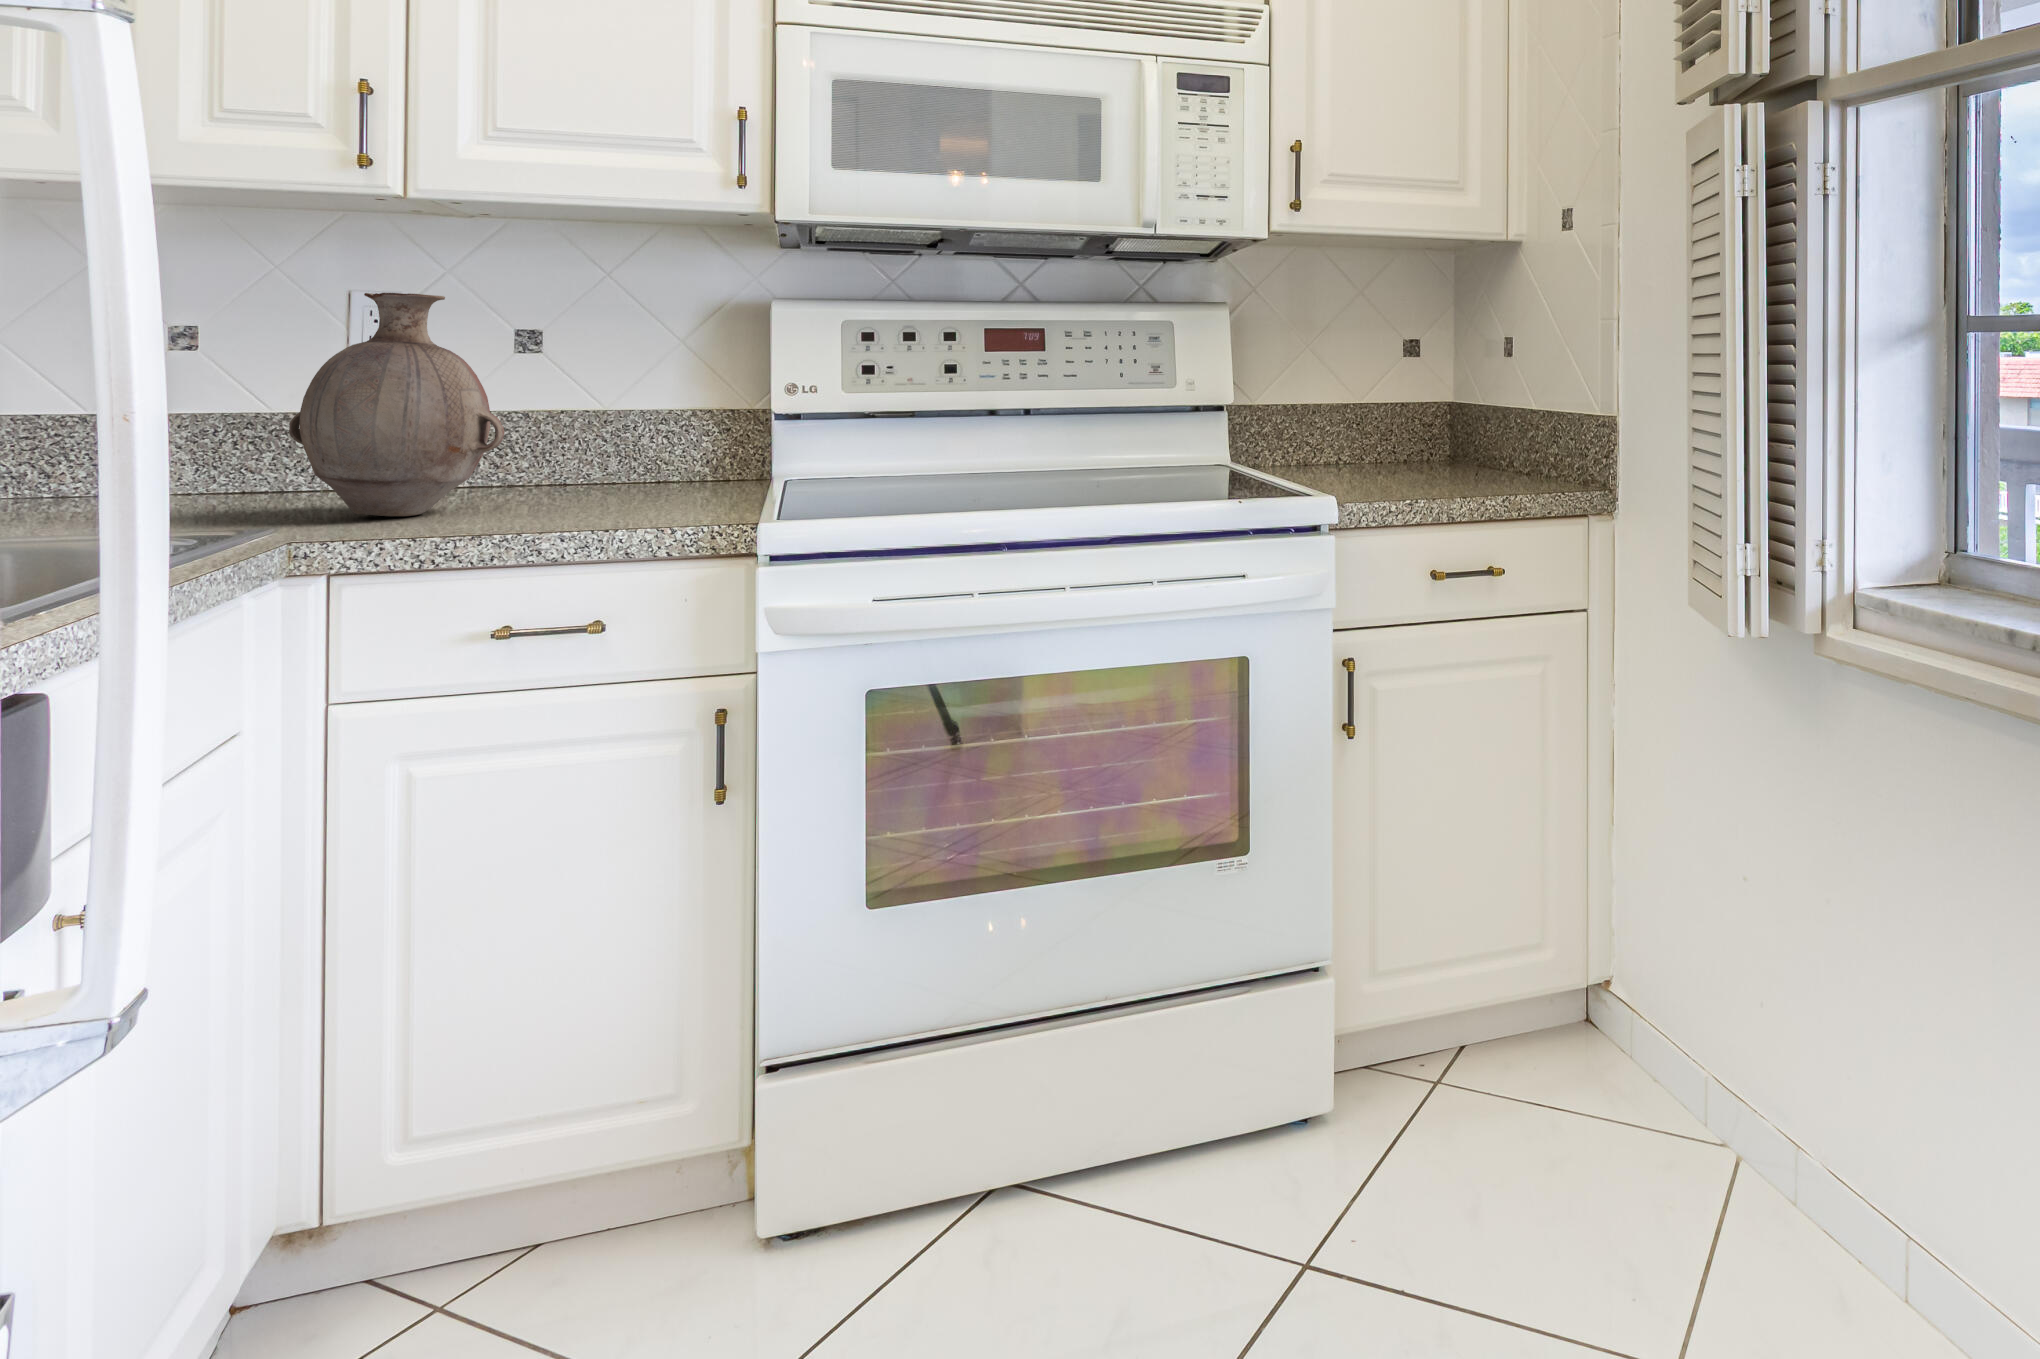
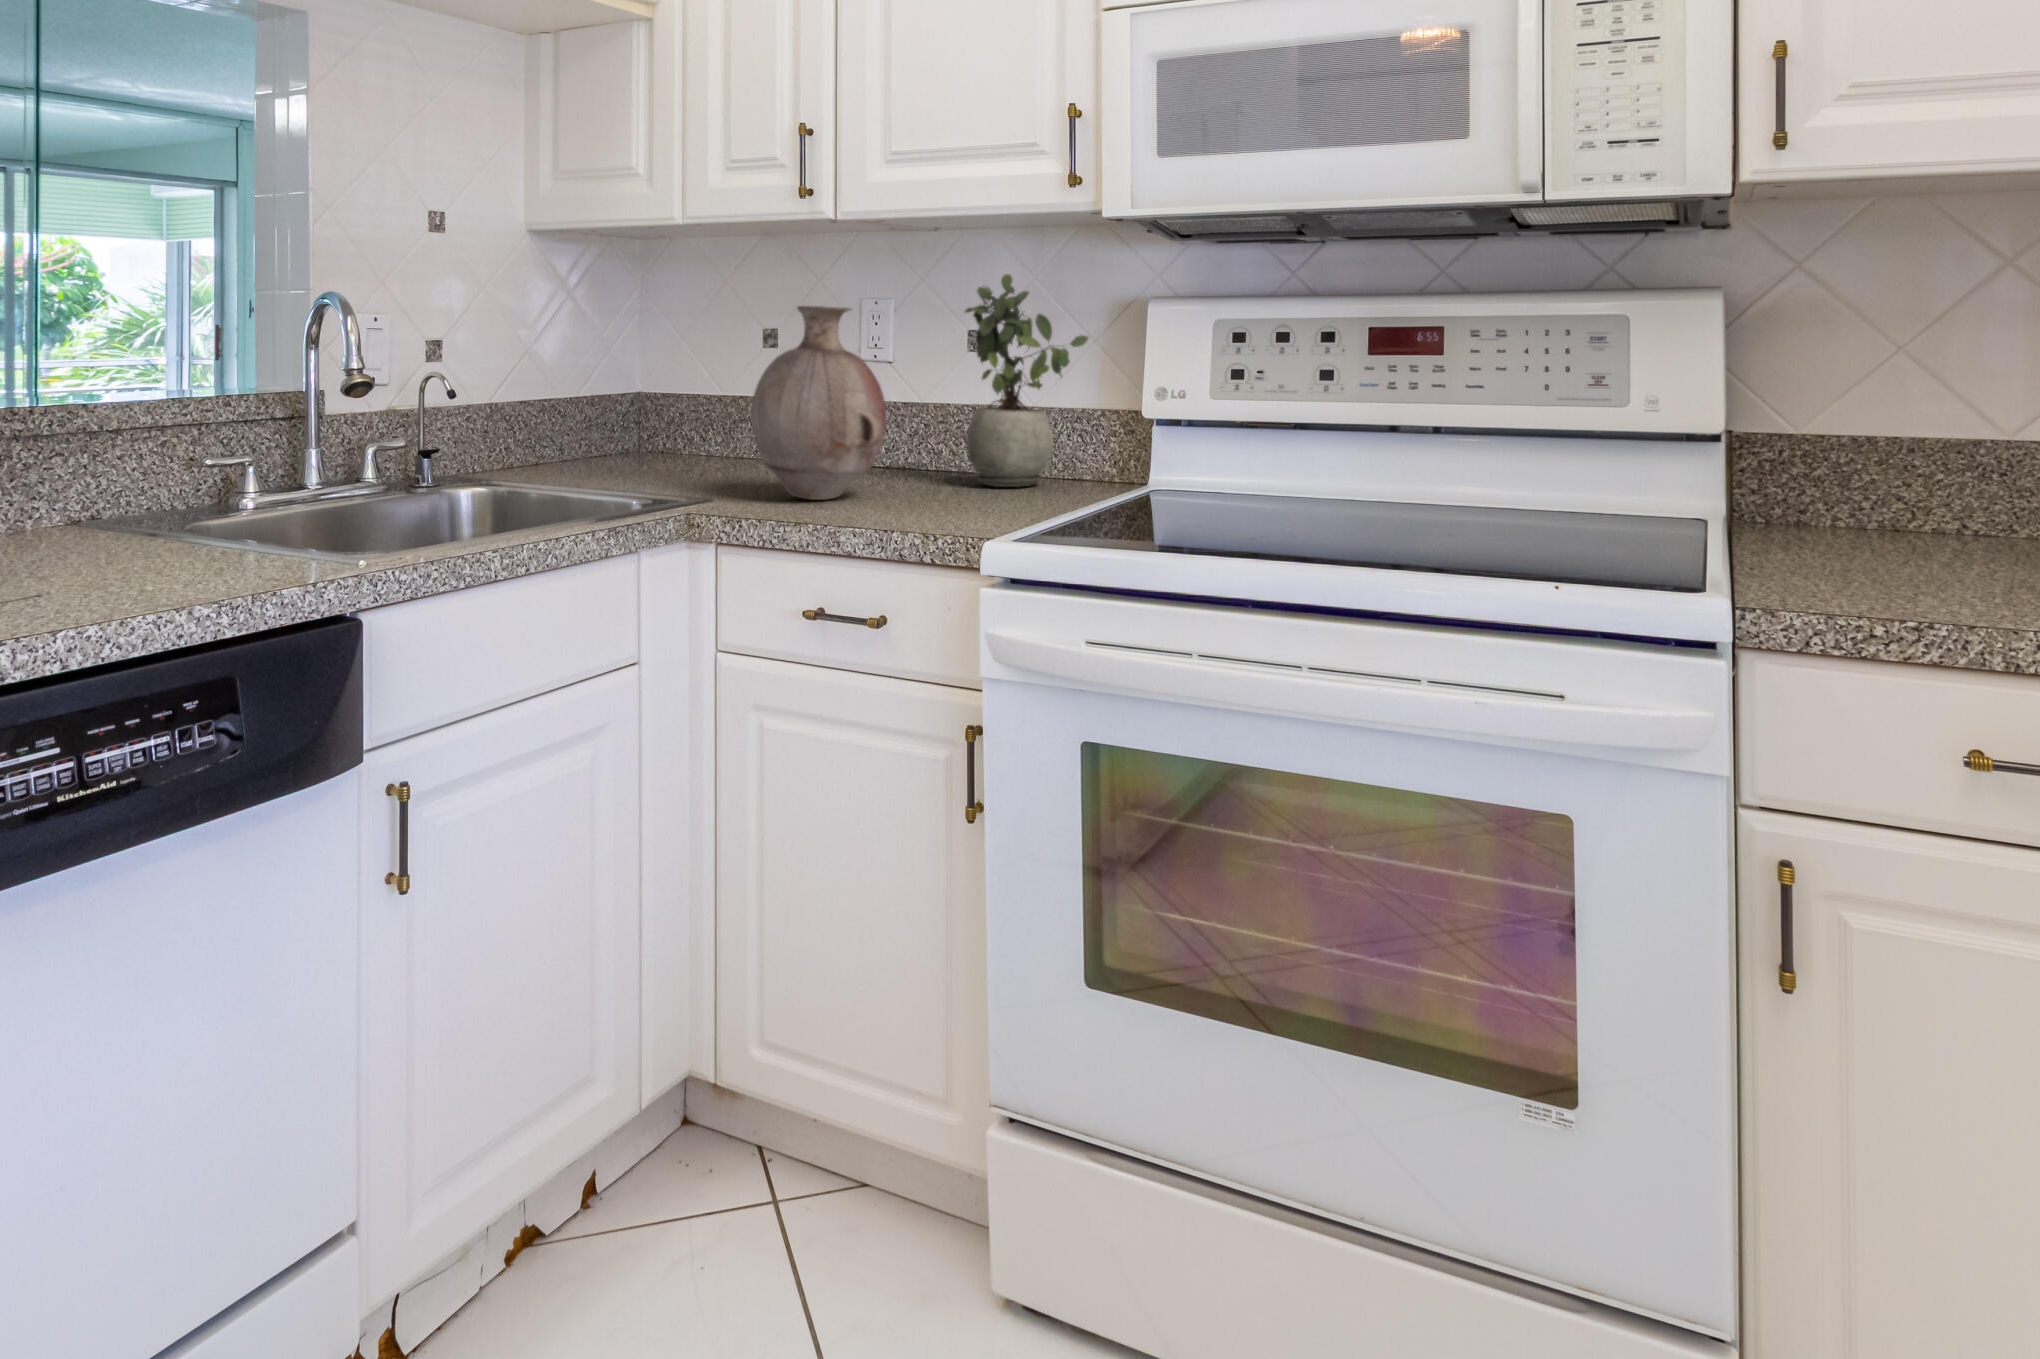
potted plant: none [538,267,705,491] -> present [965,274,1089,487]

